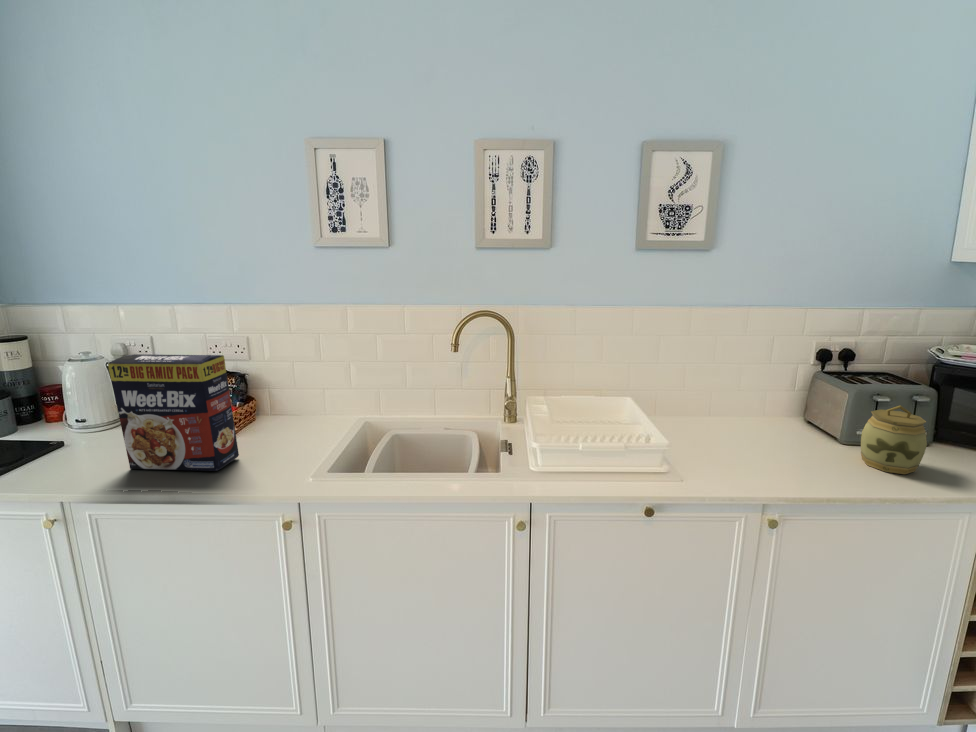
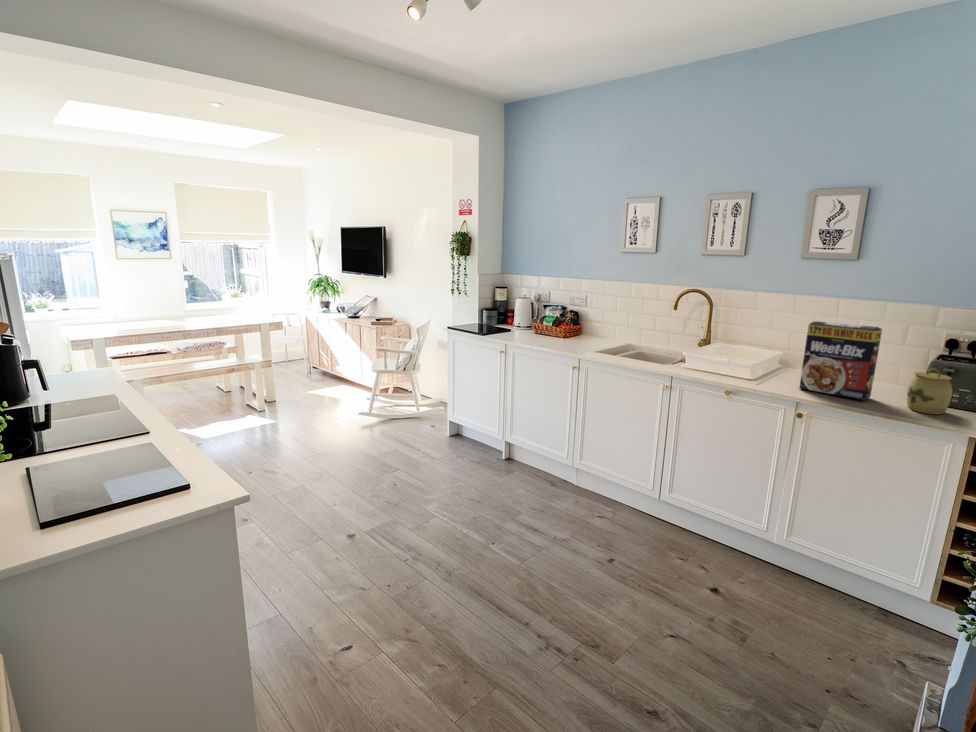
cereal box: present [108,354,239,471] -> present [799,321,882,400]

